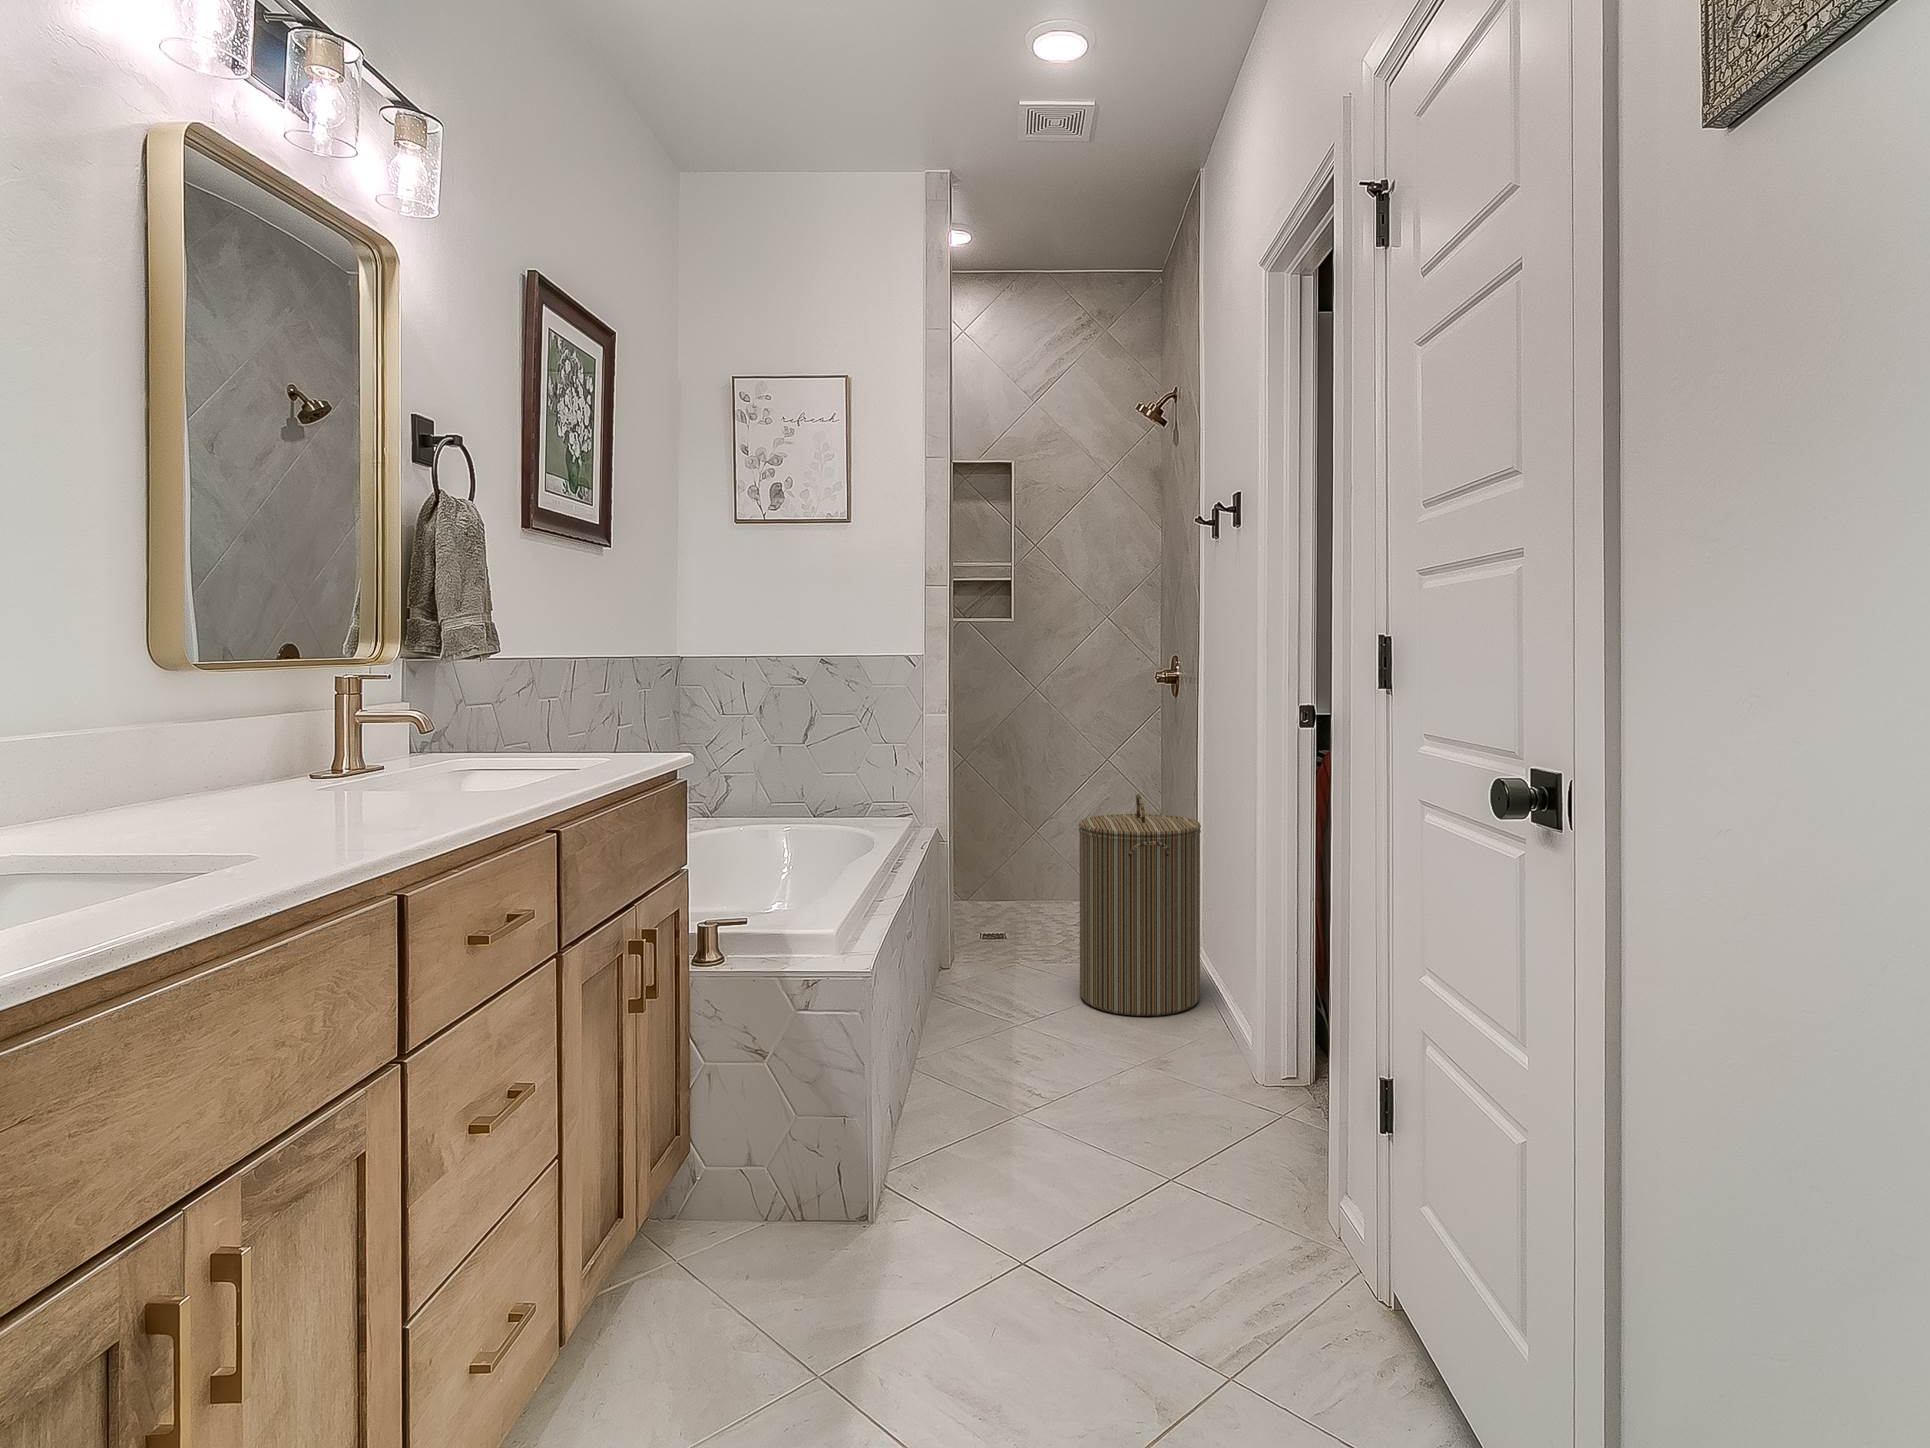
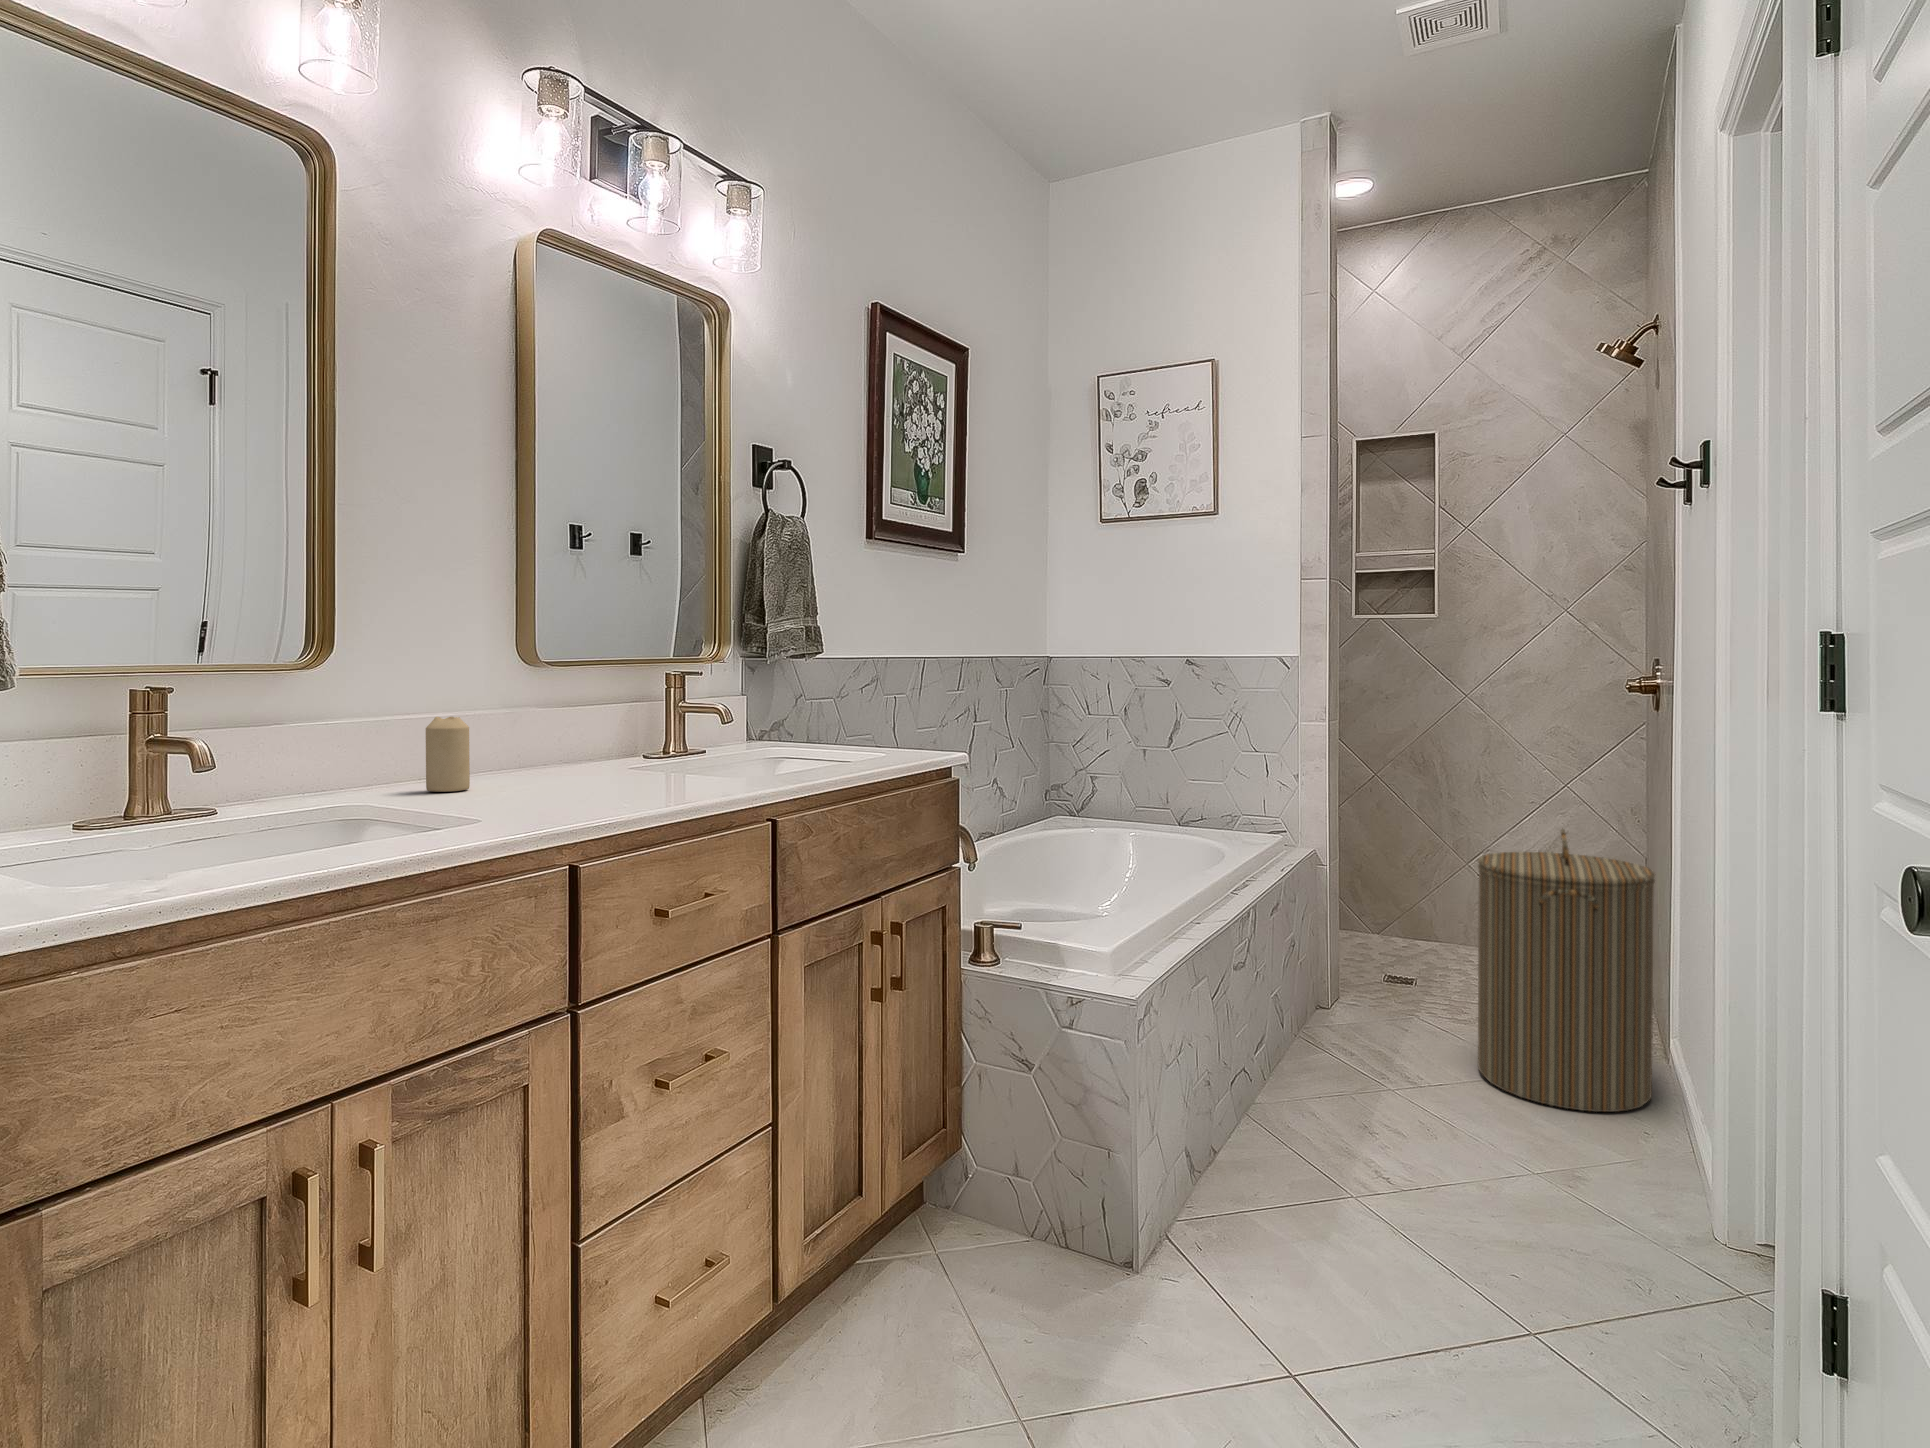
candle: none [67,730,136,826] -> present [426,717,470,792]

